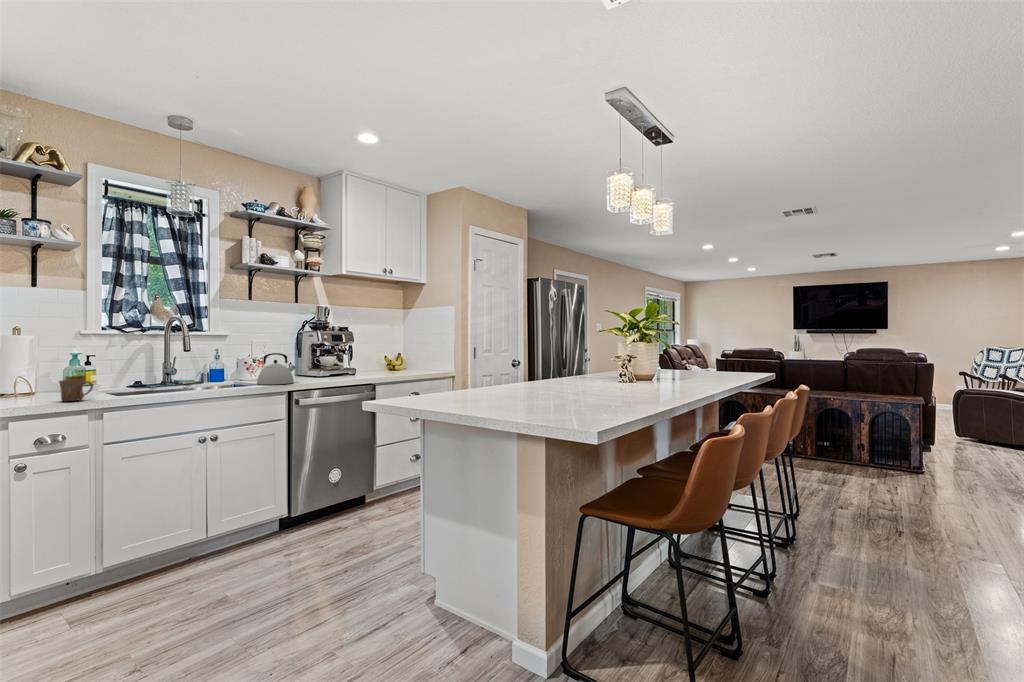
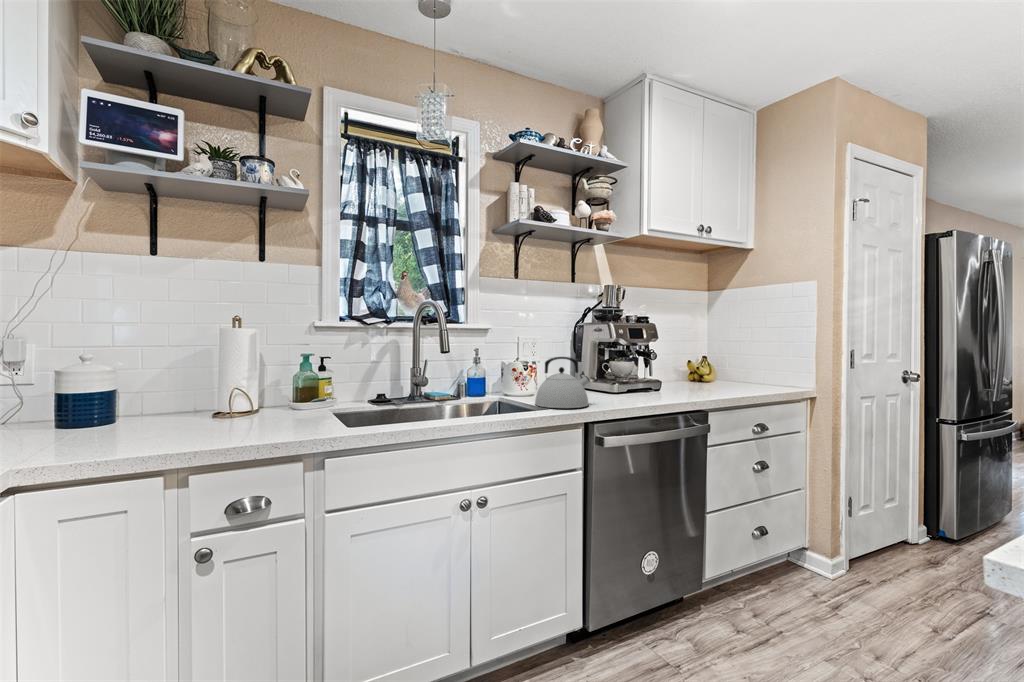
mug: present [59,380,93,401] -> none [263,401,312,439]

